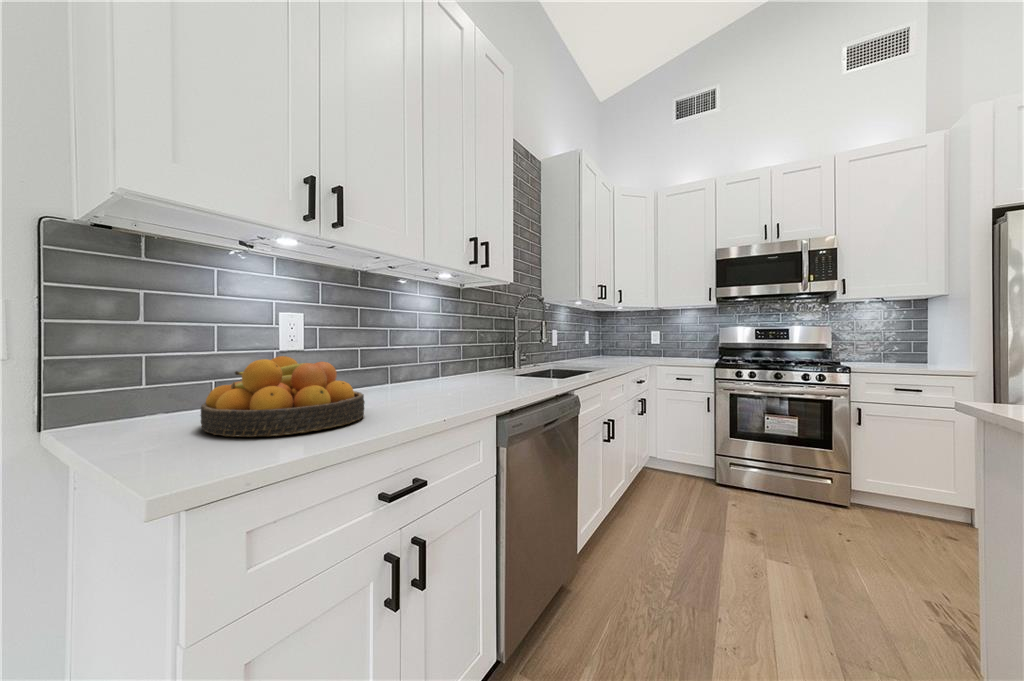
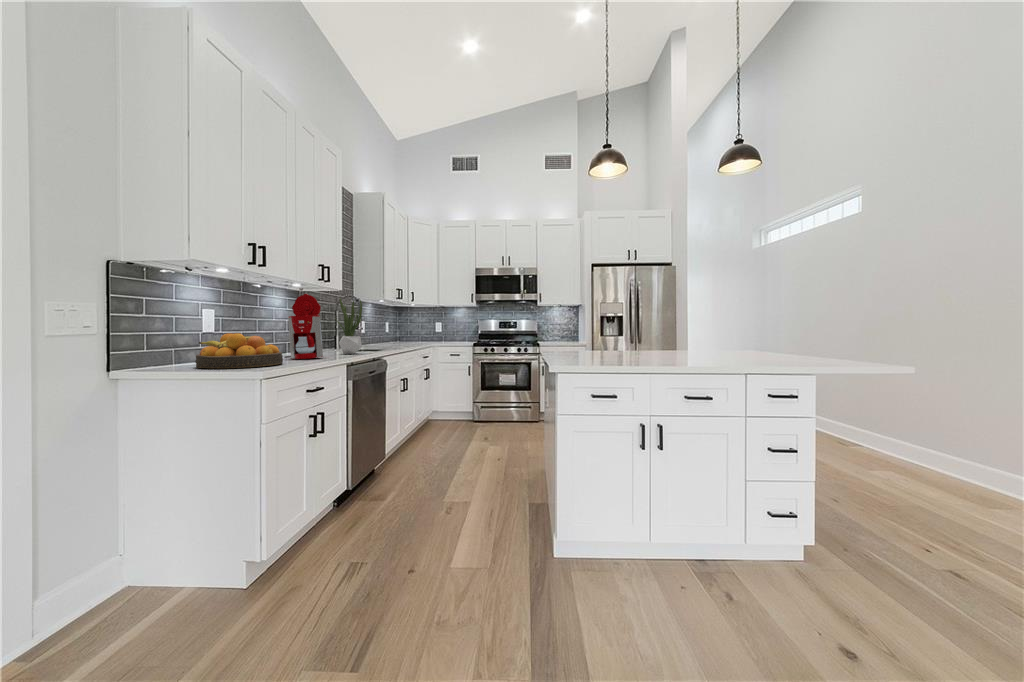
coffee maker: none [409,284,469,401] -> present [285,294,323,359]
potted plant: none [495,291,539,387] -> present [337,299,362,354]

